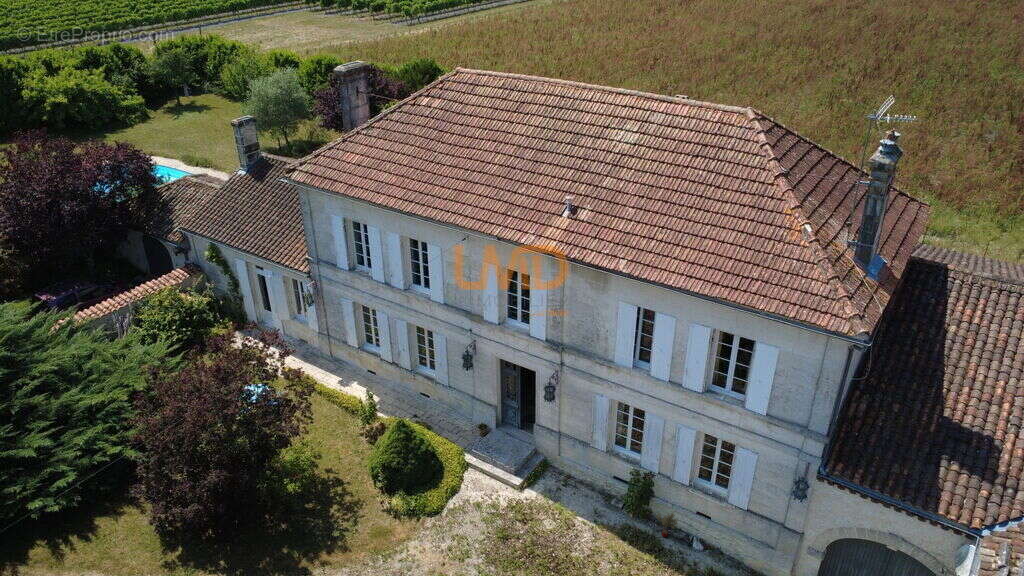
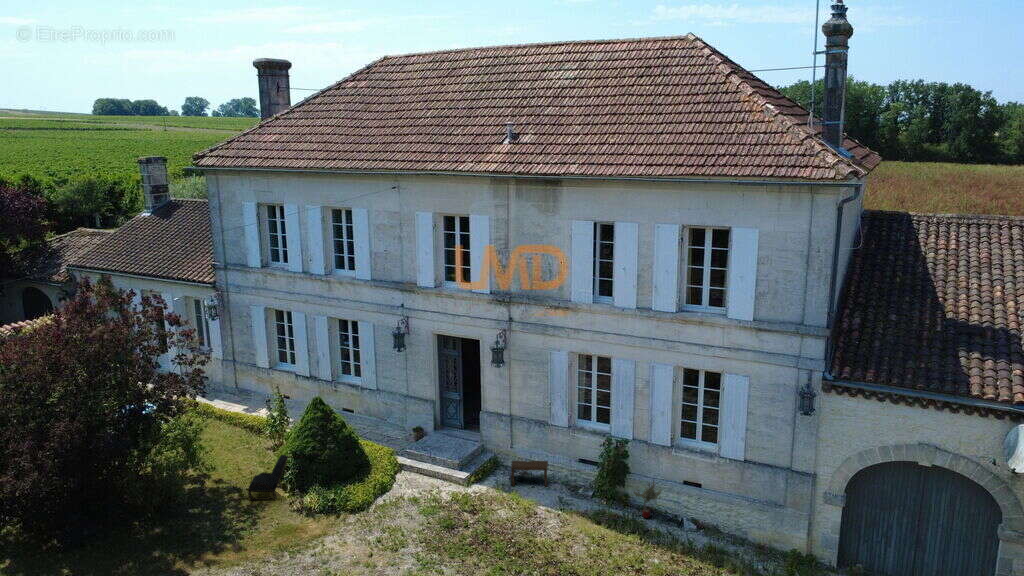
lounge chair: none [348,461,378,497] -> present [248,455,288,501]
bench: none [557,470,588,494] -> present [511,461,548,486]

